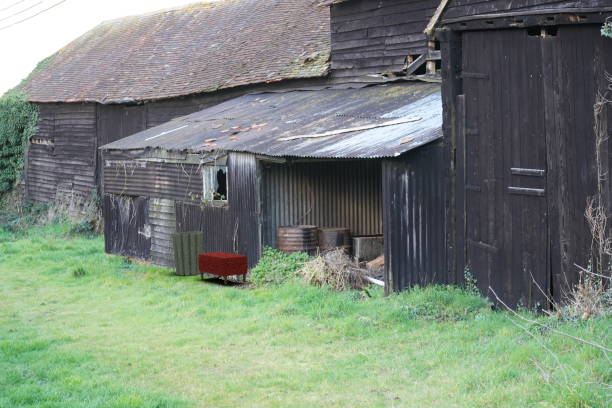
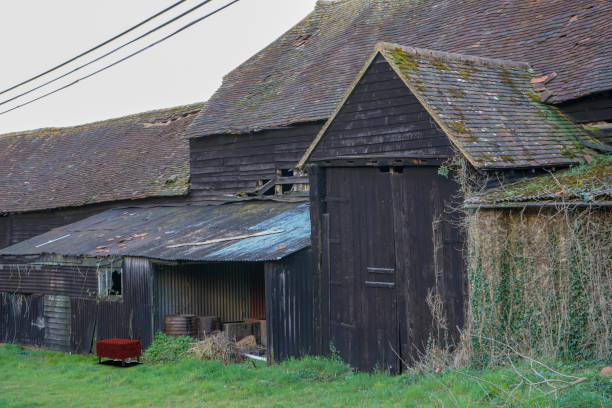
trash can: present [172,231,203,276] -> none [70,322,97,360]

